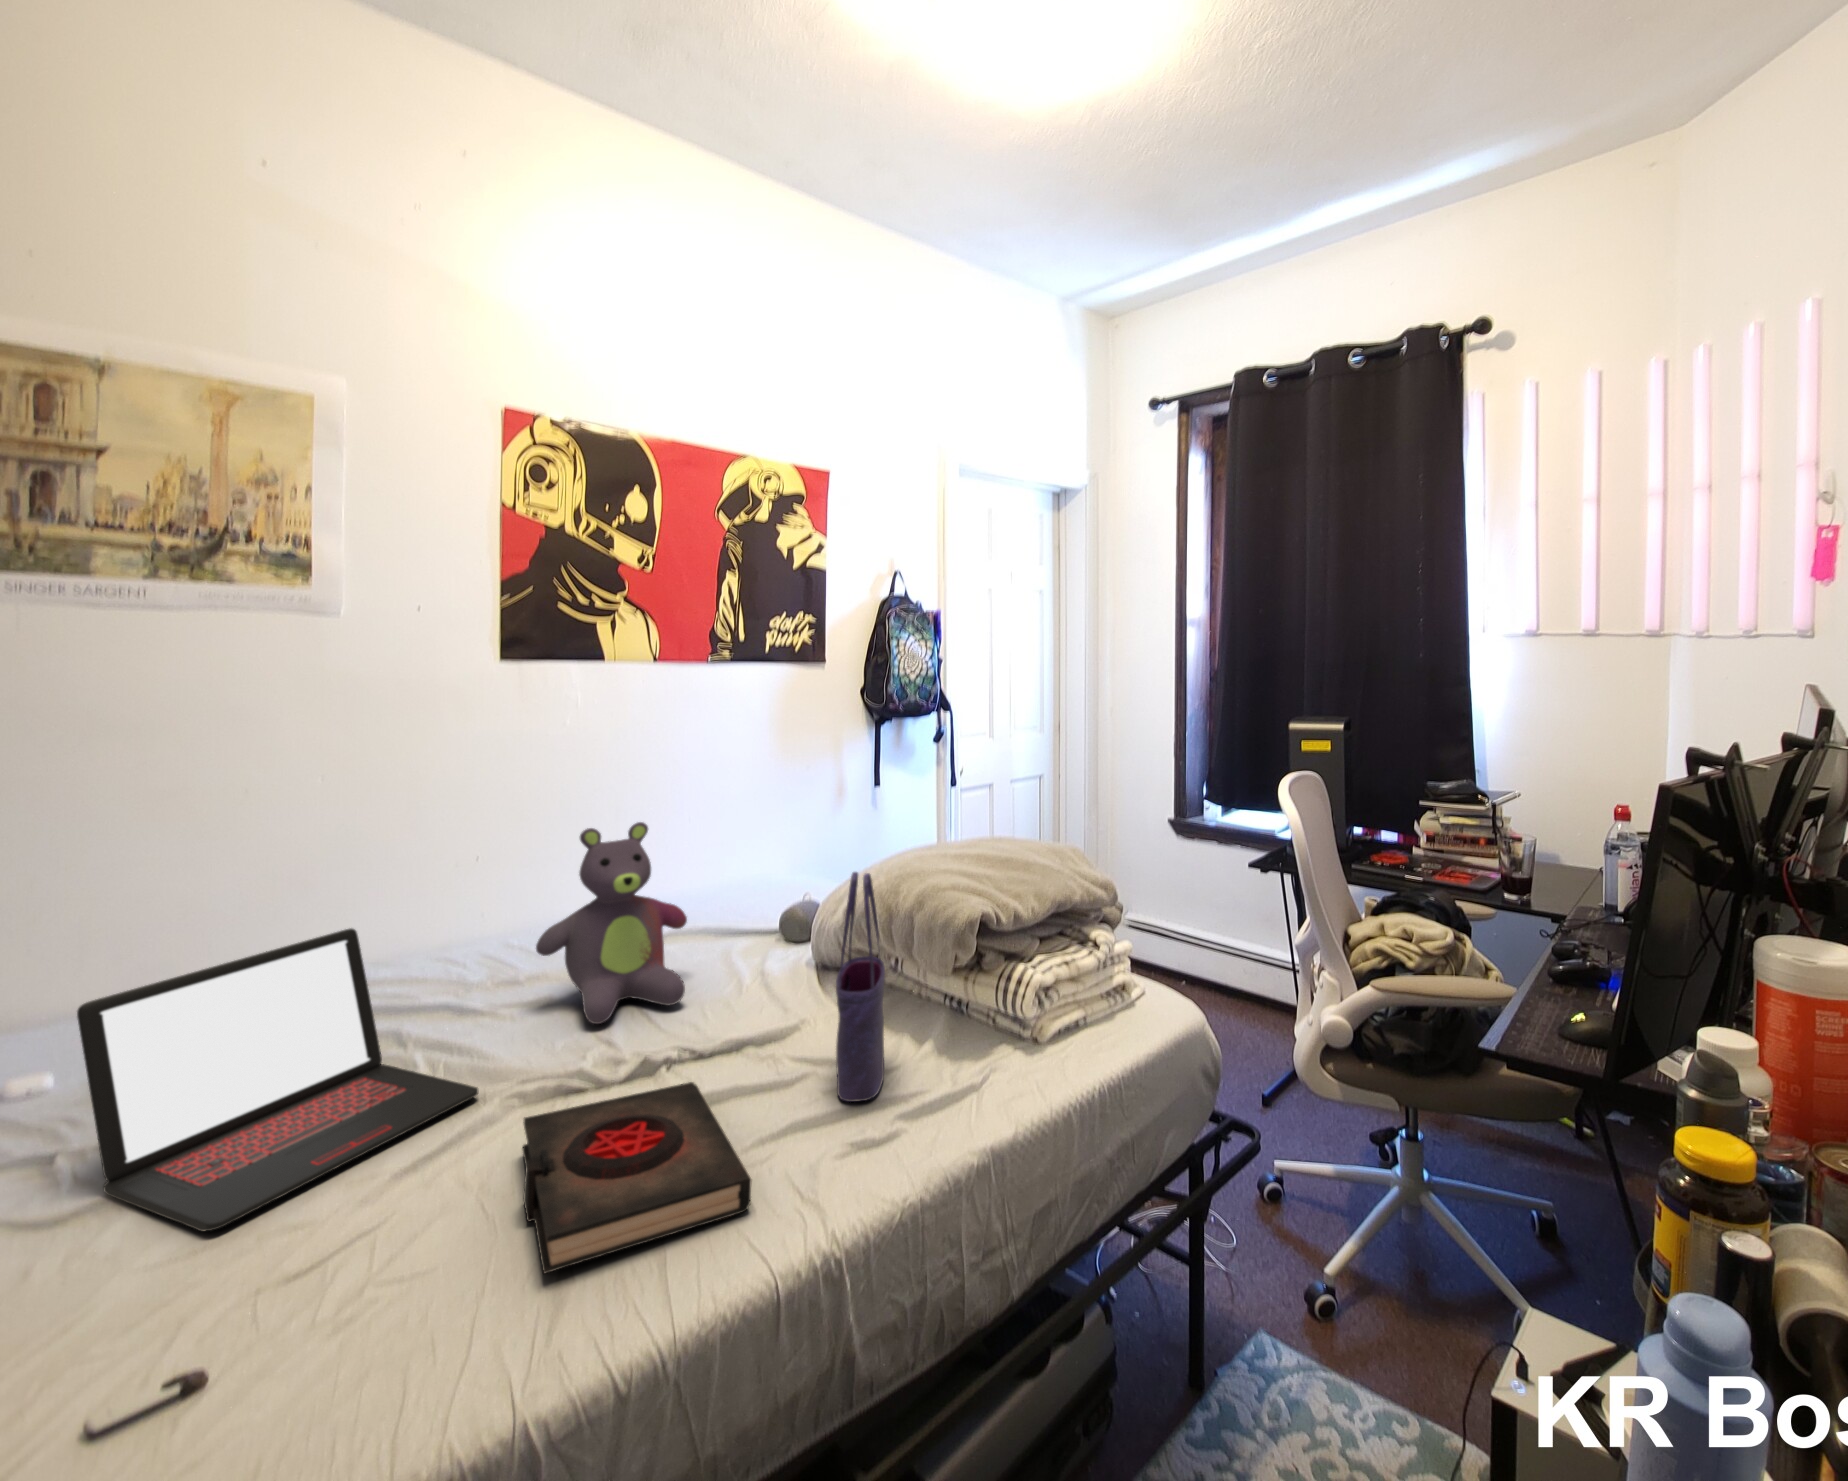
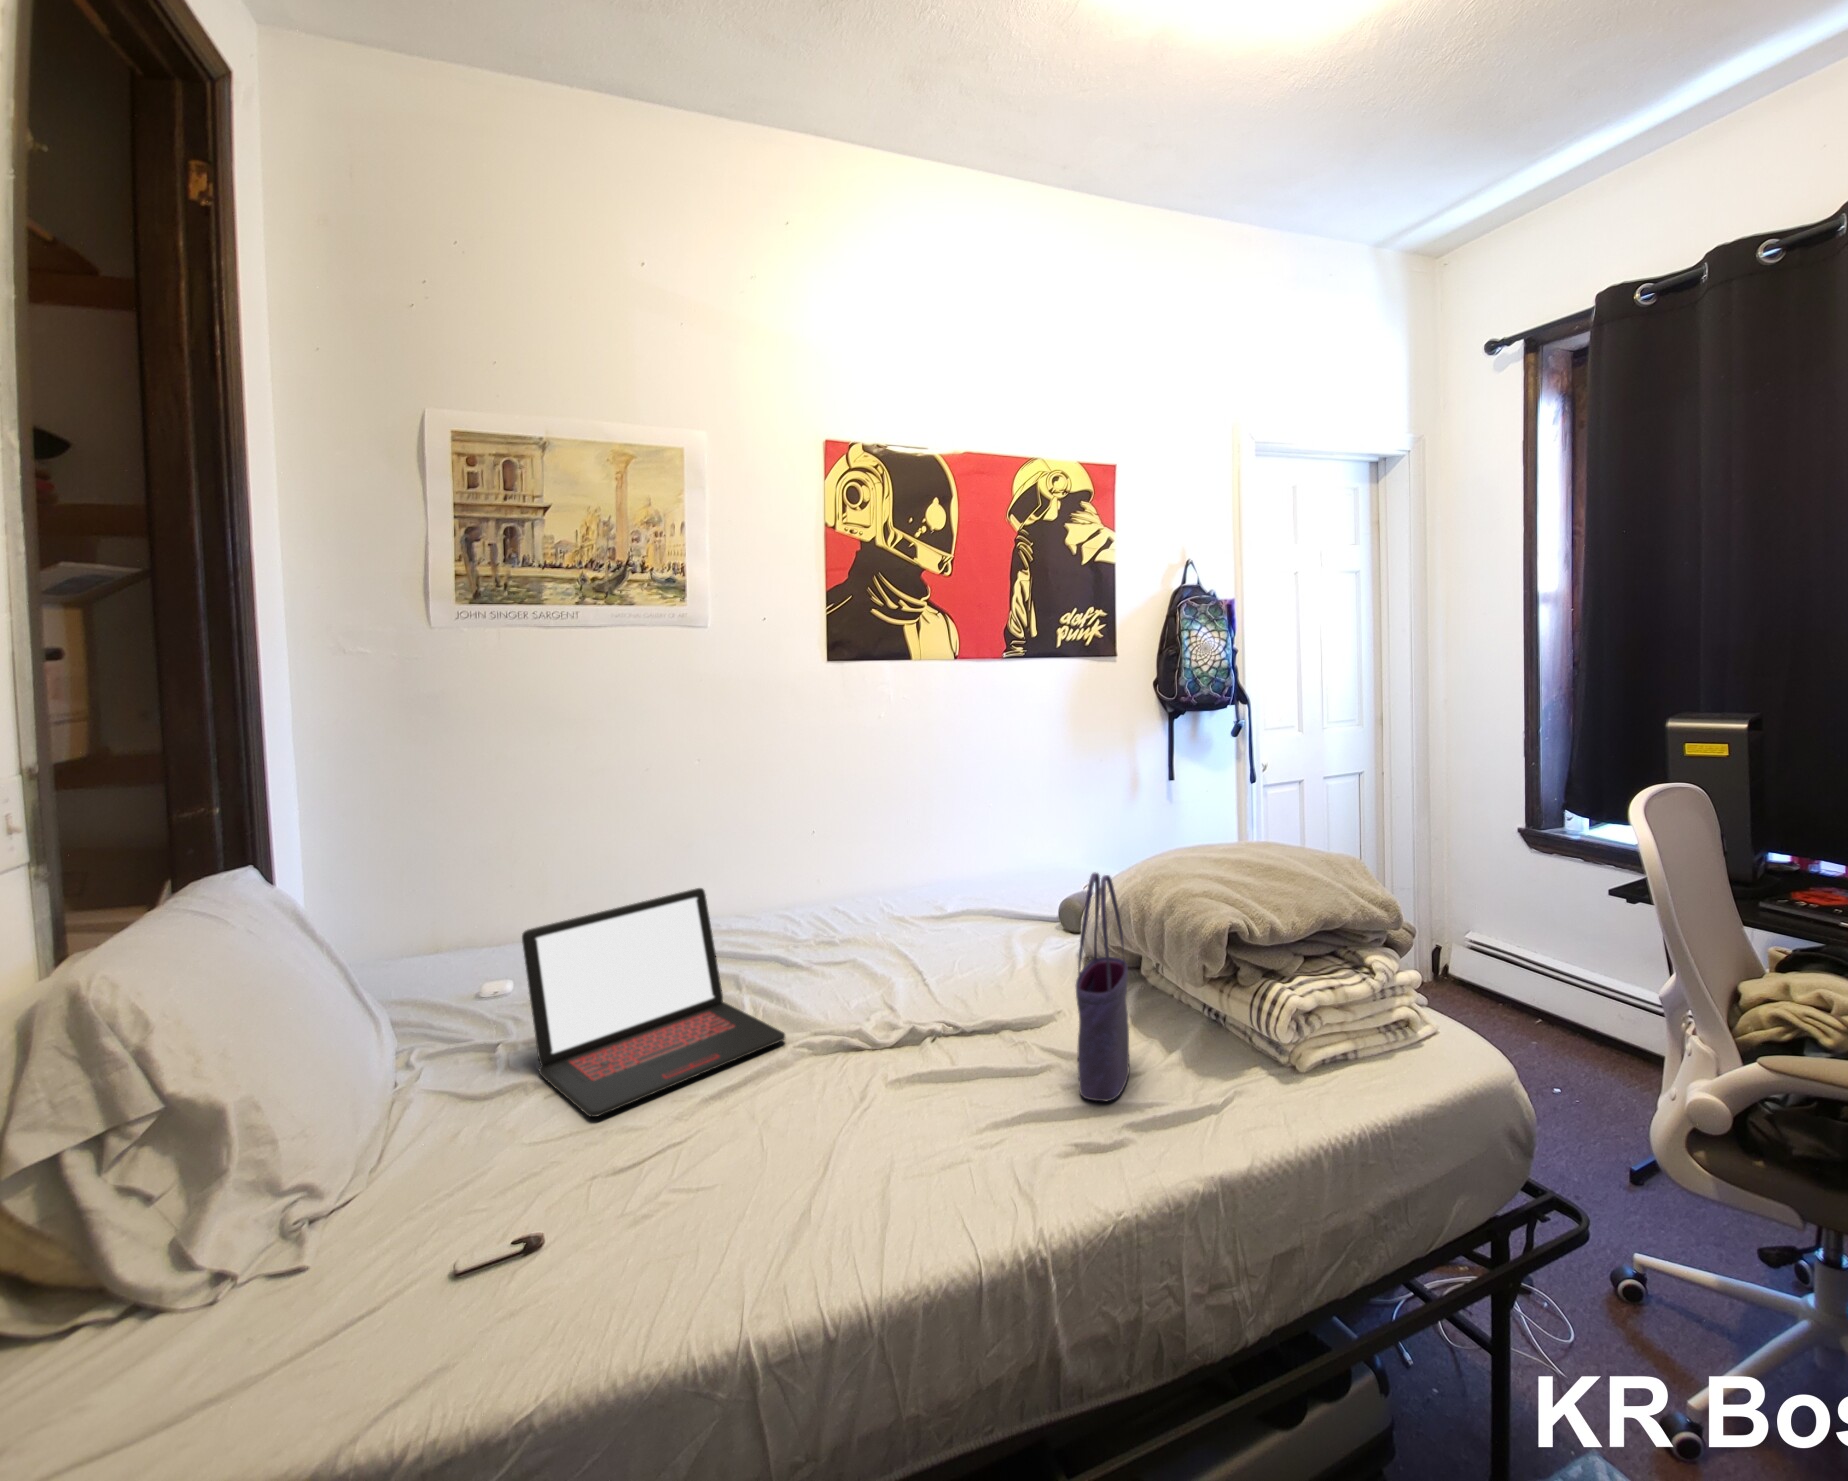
stuffed bear: present [536,822,687,1024] -> none [840,810,967,990]
book: present [523,1082,751,1273] -> none [800,1056,979,1207]

